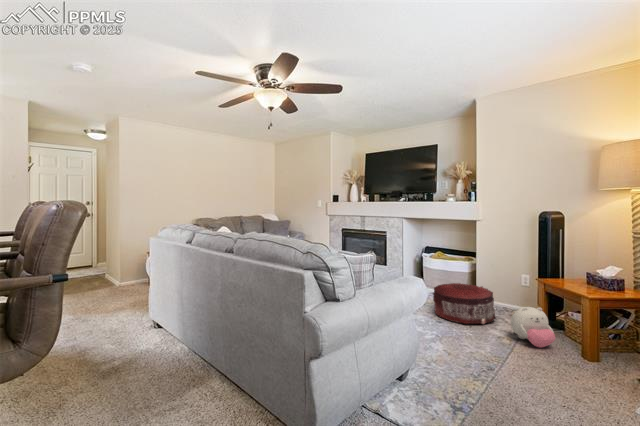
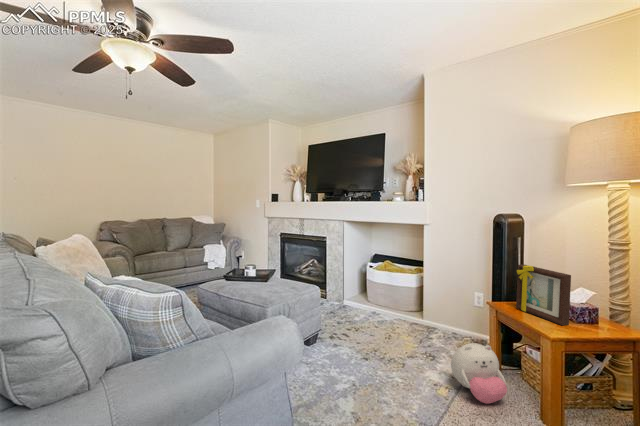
picture frame: none [560,249,604,291] -> present [516,264,571,325]
pouf: present [433,283,496,324] -> none [365,302,439,362]

